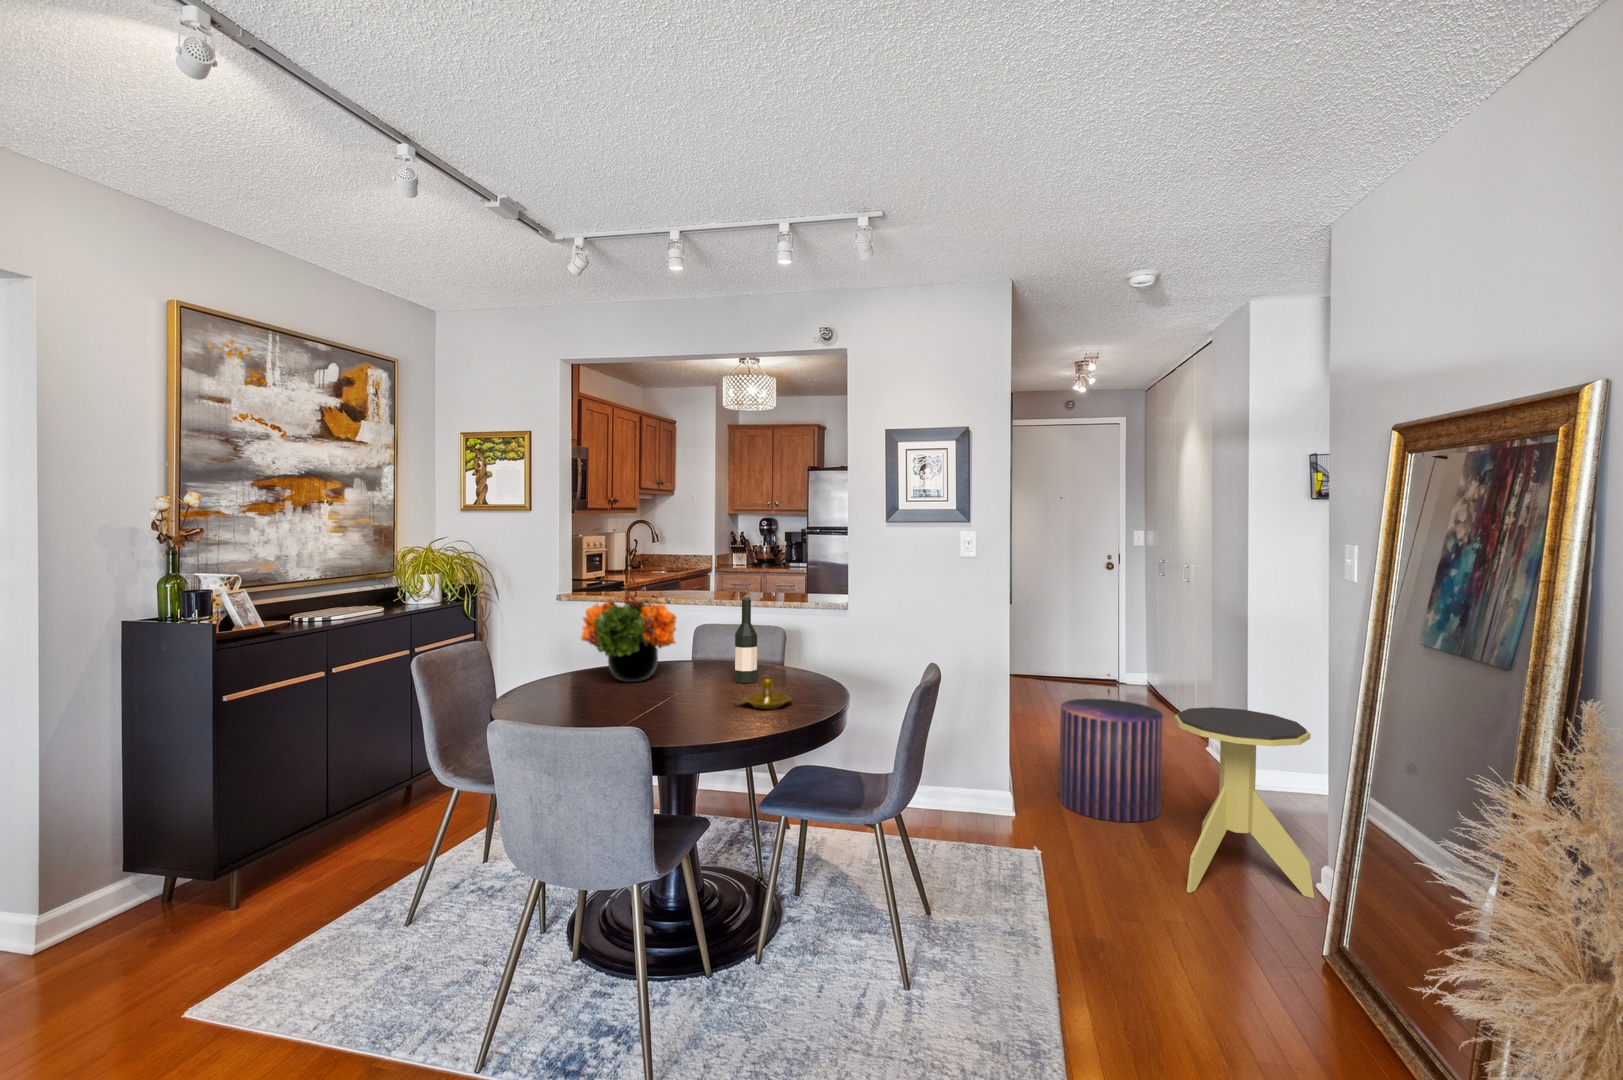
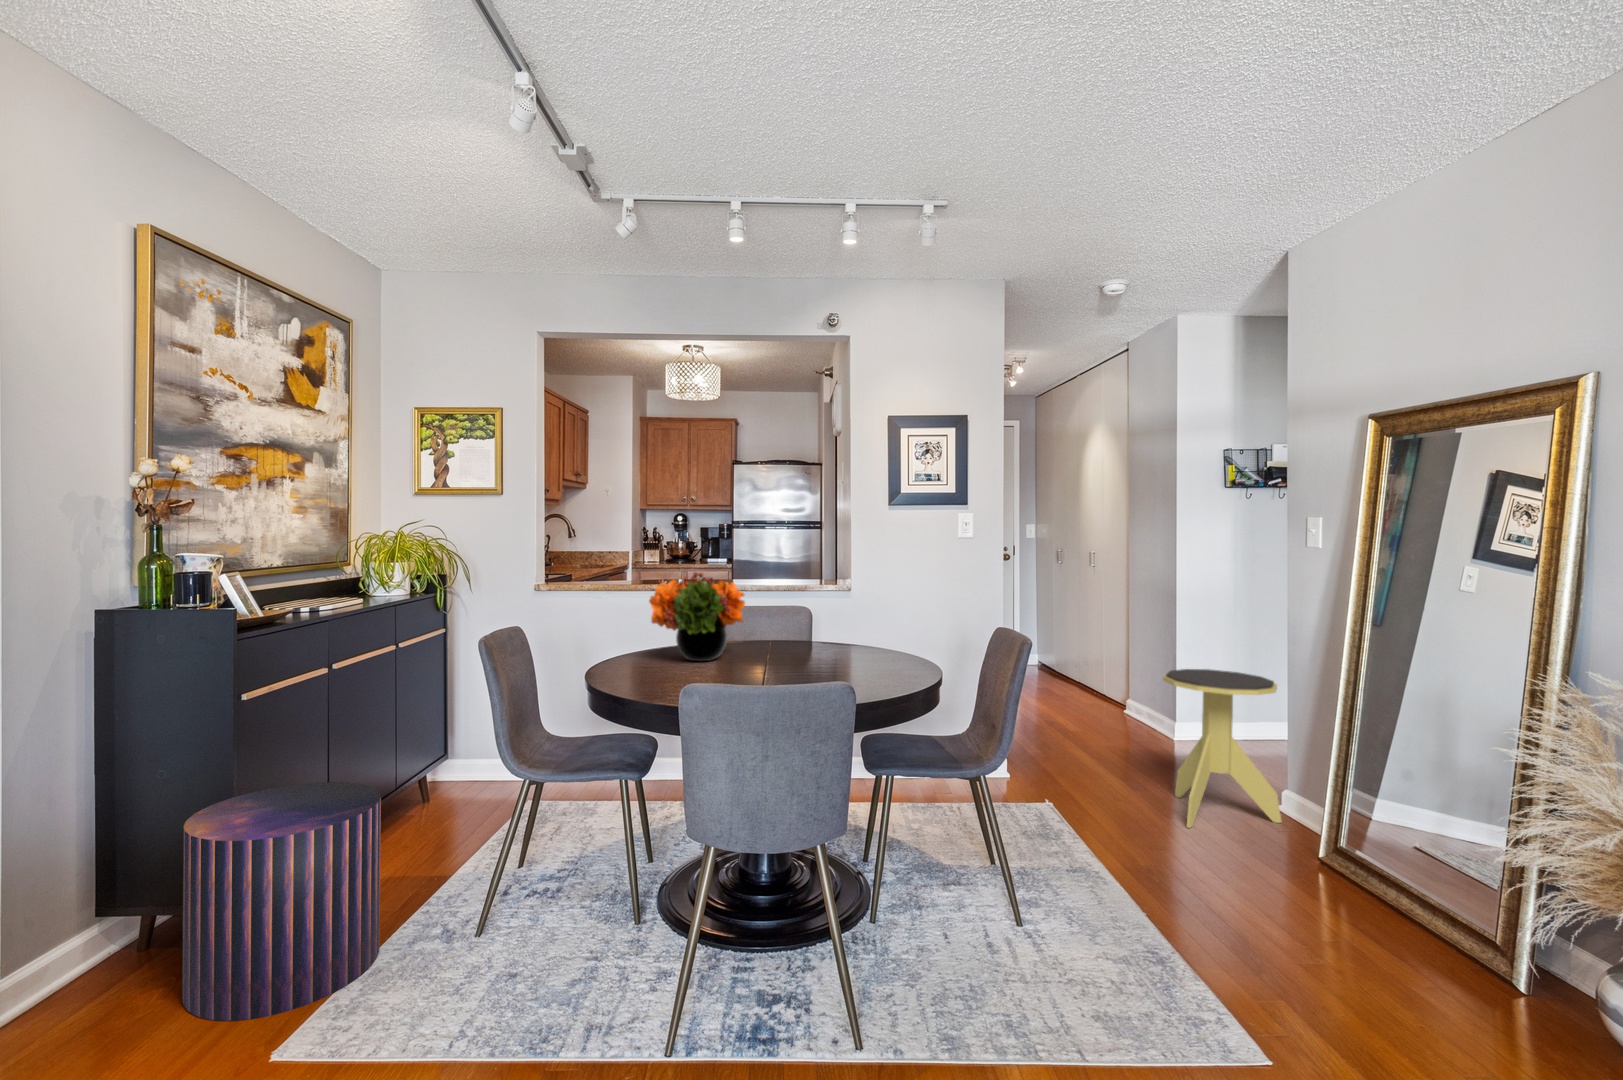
wine bottle: present [735,597,757,683] -> none [804,573,828,658]
candlestick: present [735,679,792,709] -> none [844,648,896,676]
pouf: present [1059,699,1163,822] -> present [182,782,381,1021]

